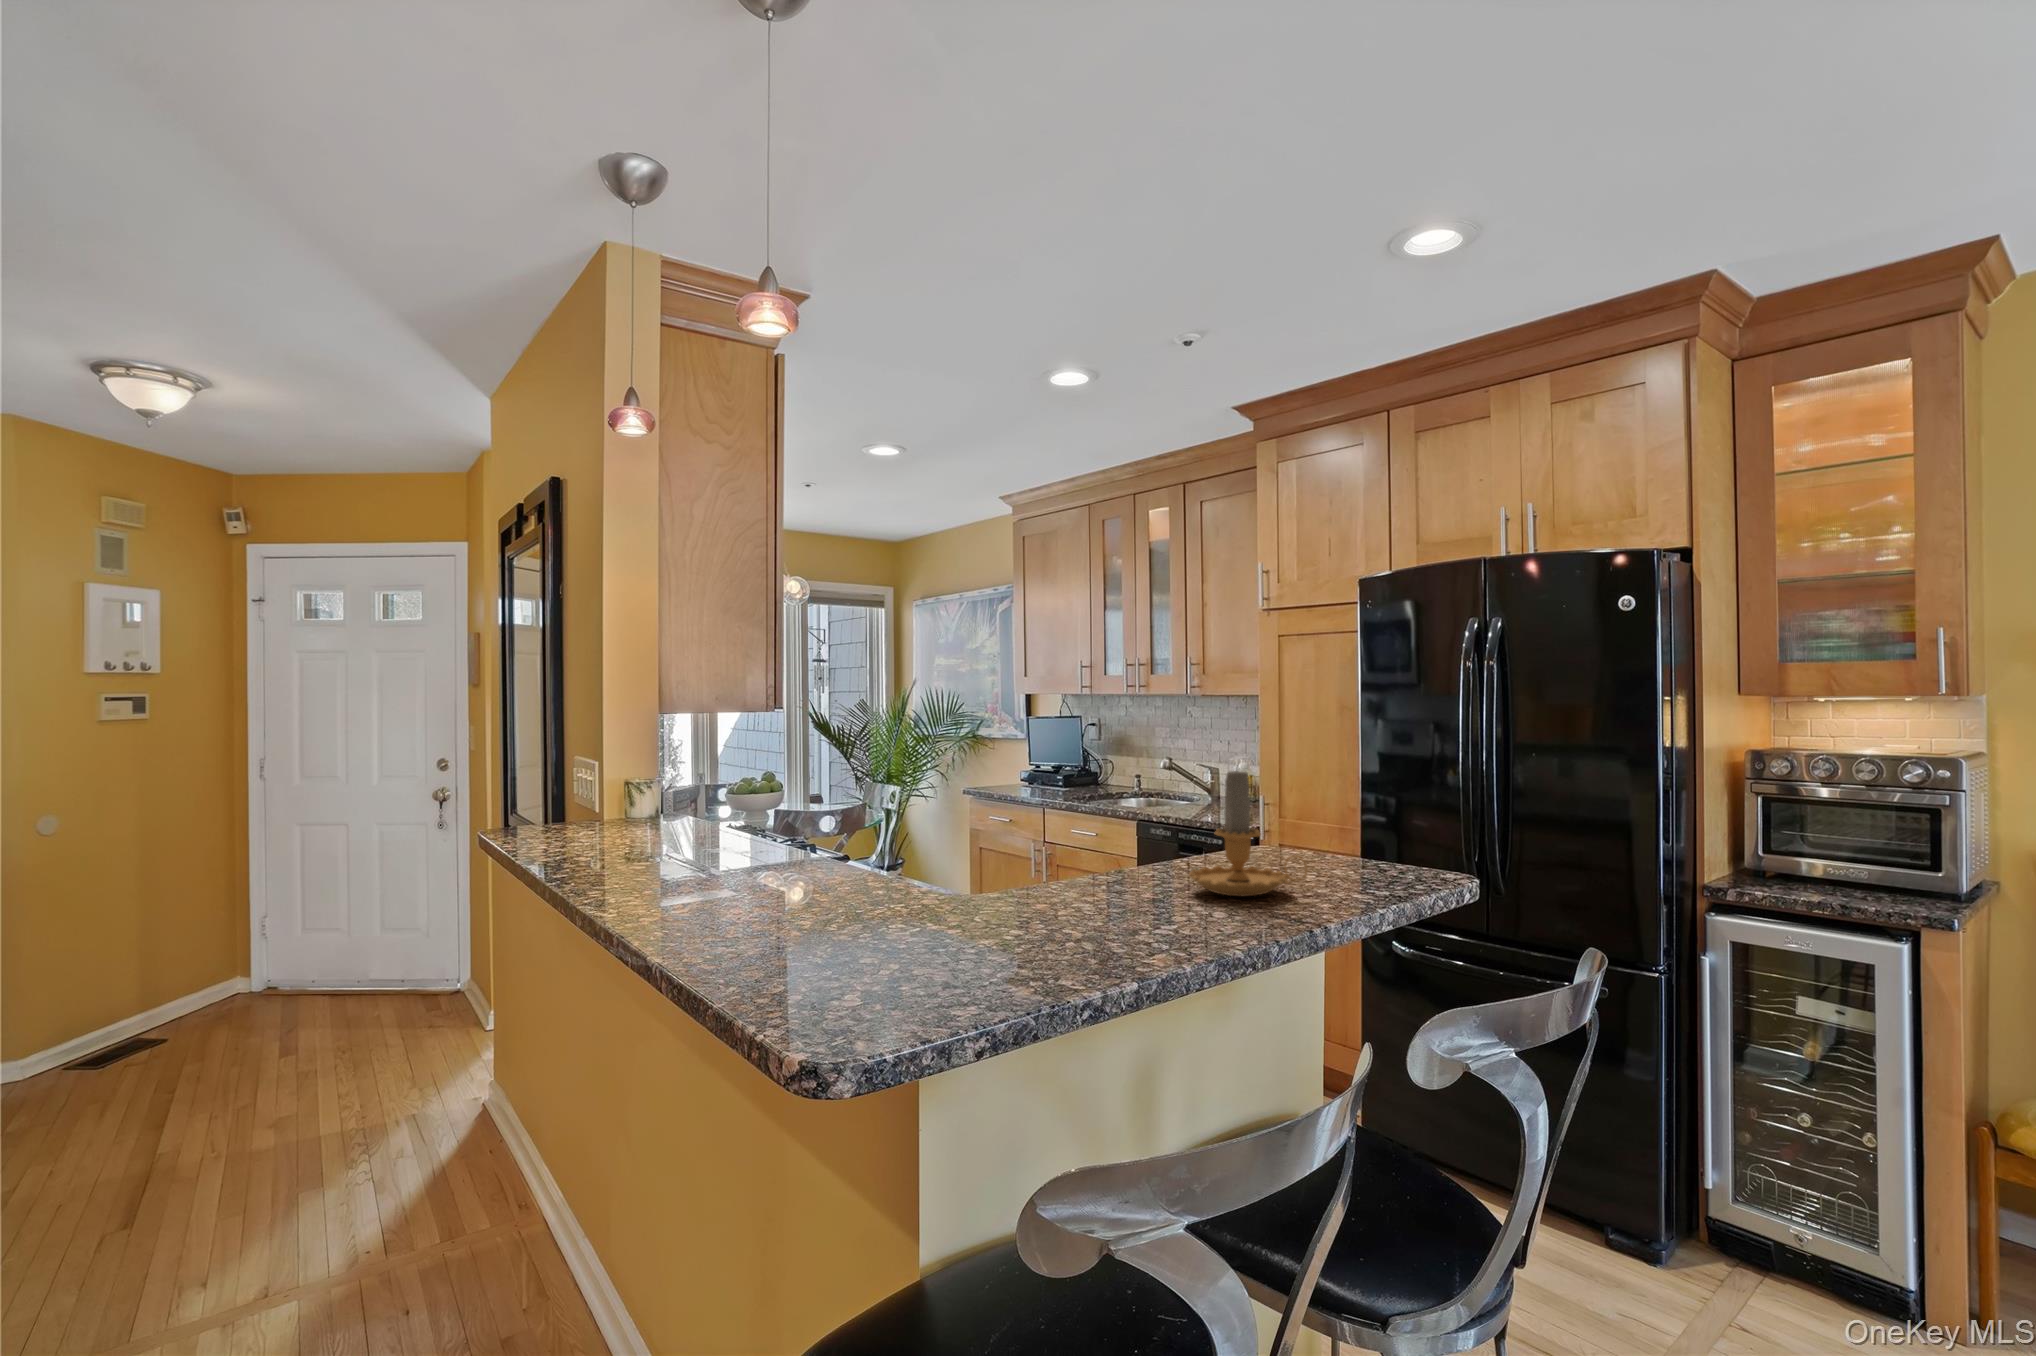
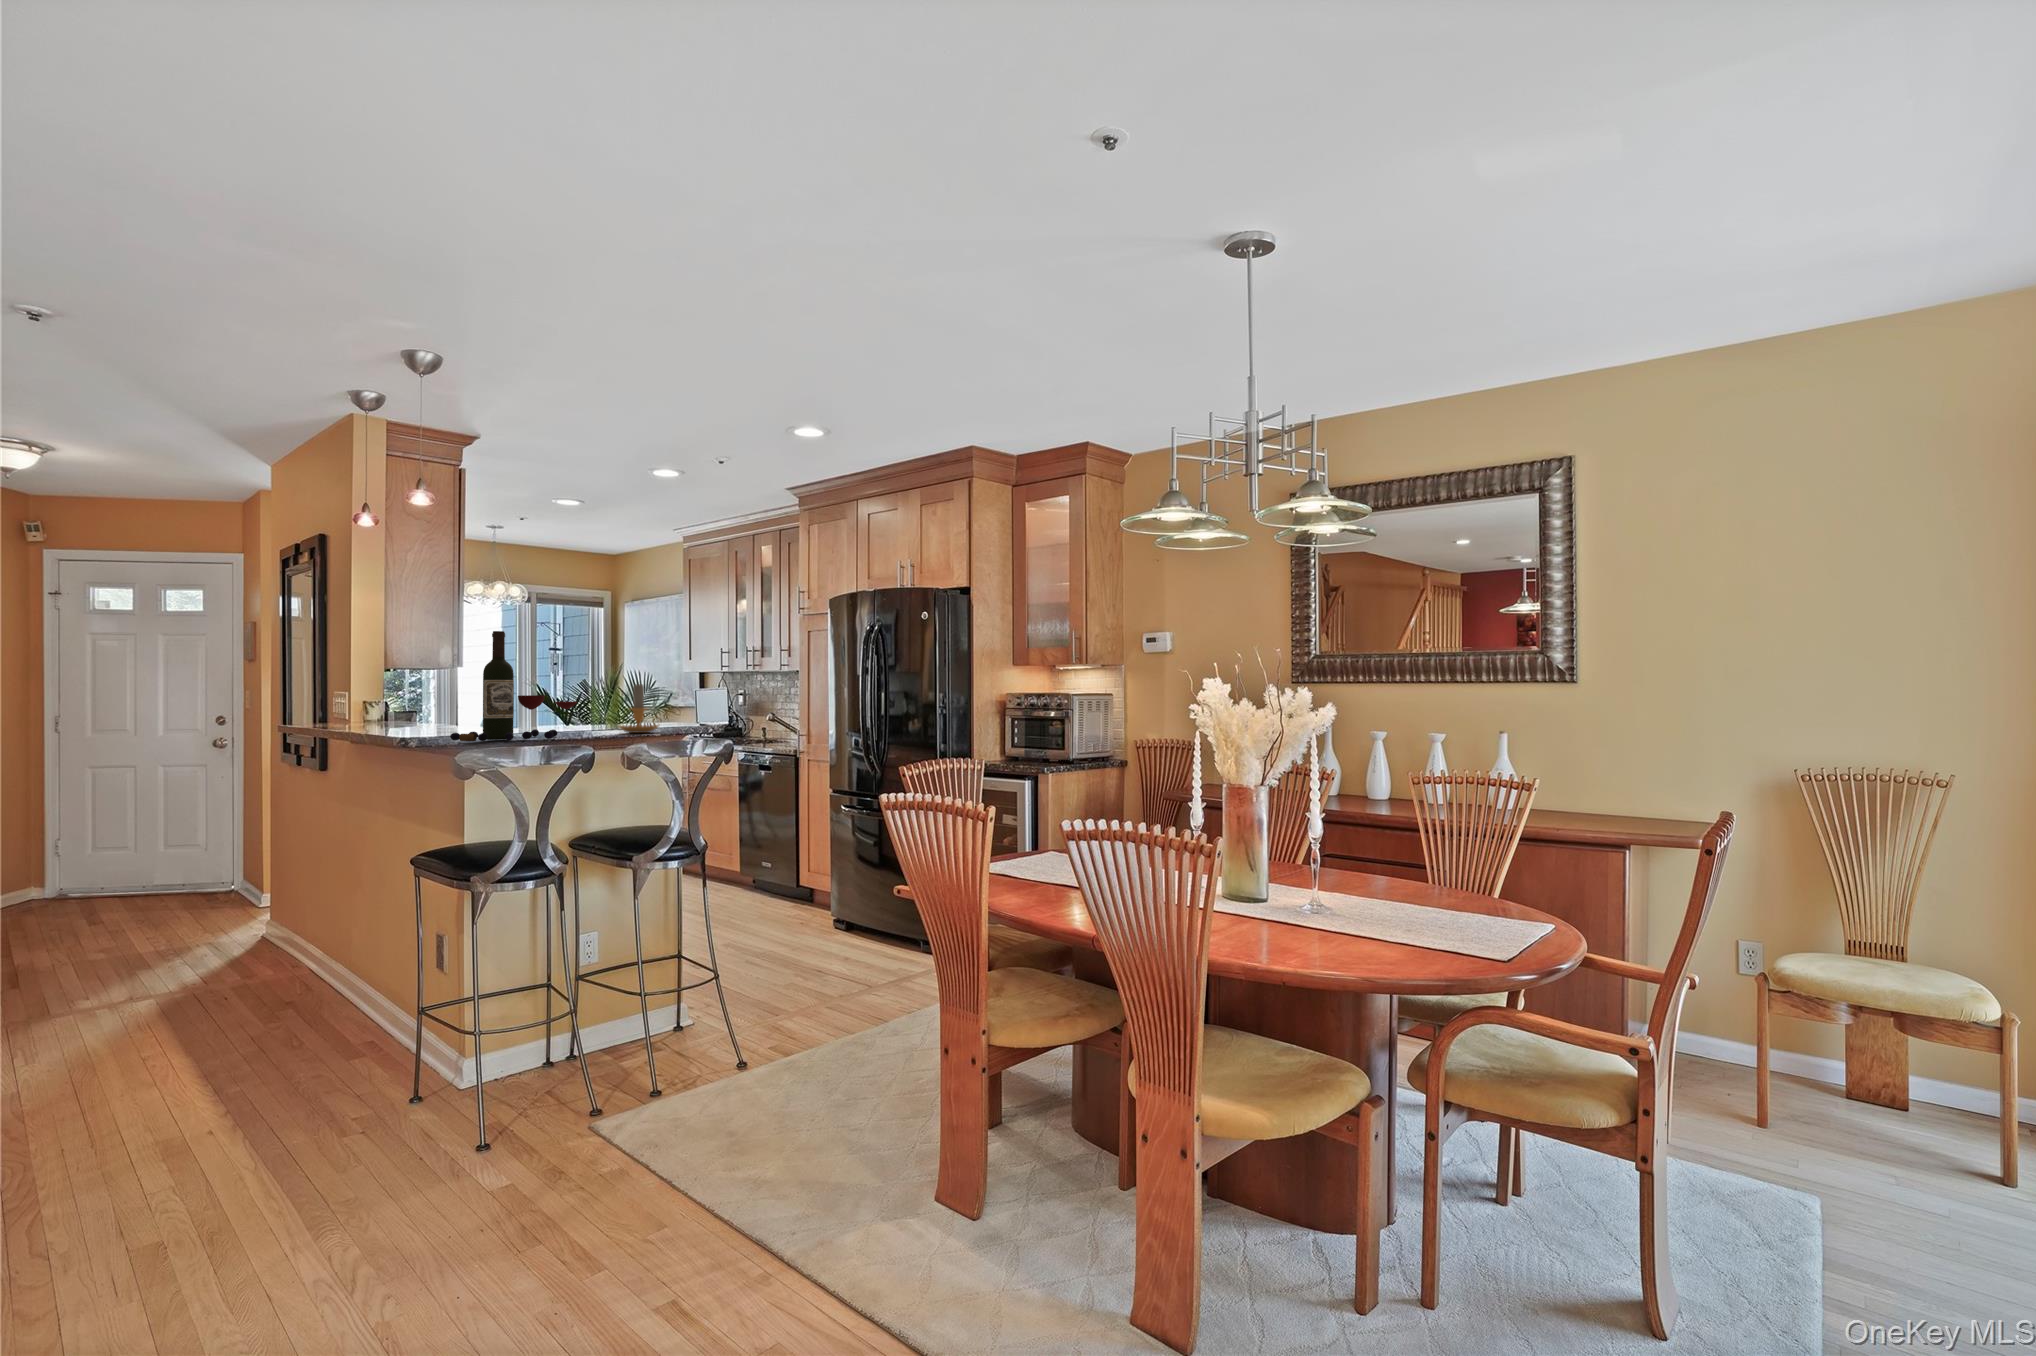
wine bottle: none [850,647,1147,968] -> present [450,631,577,741]

